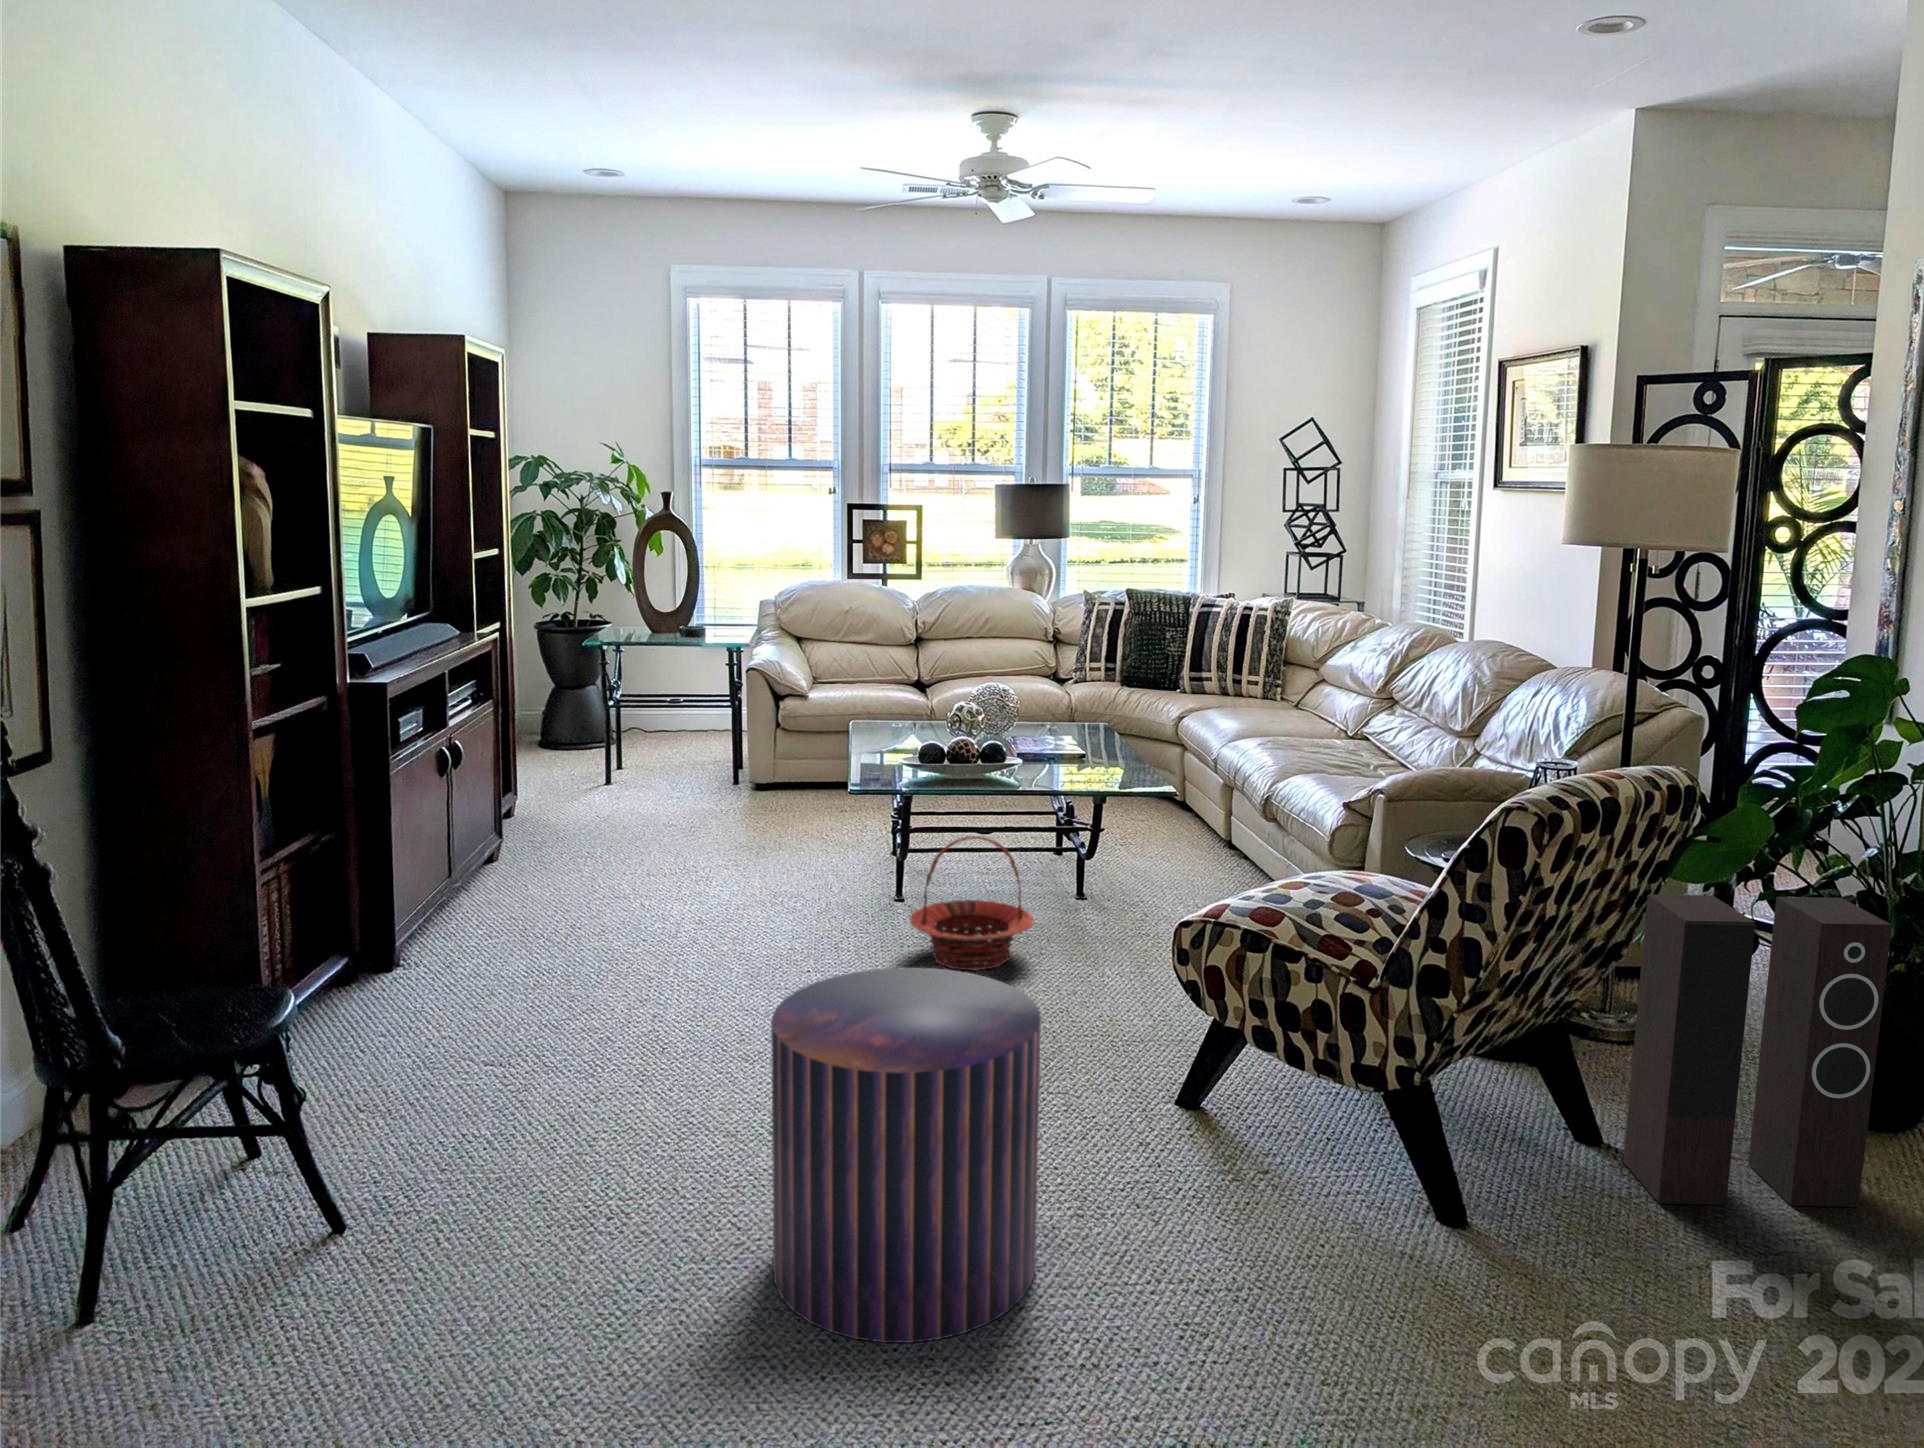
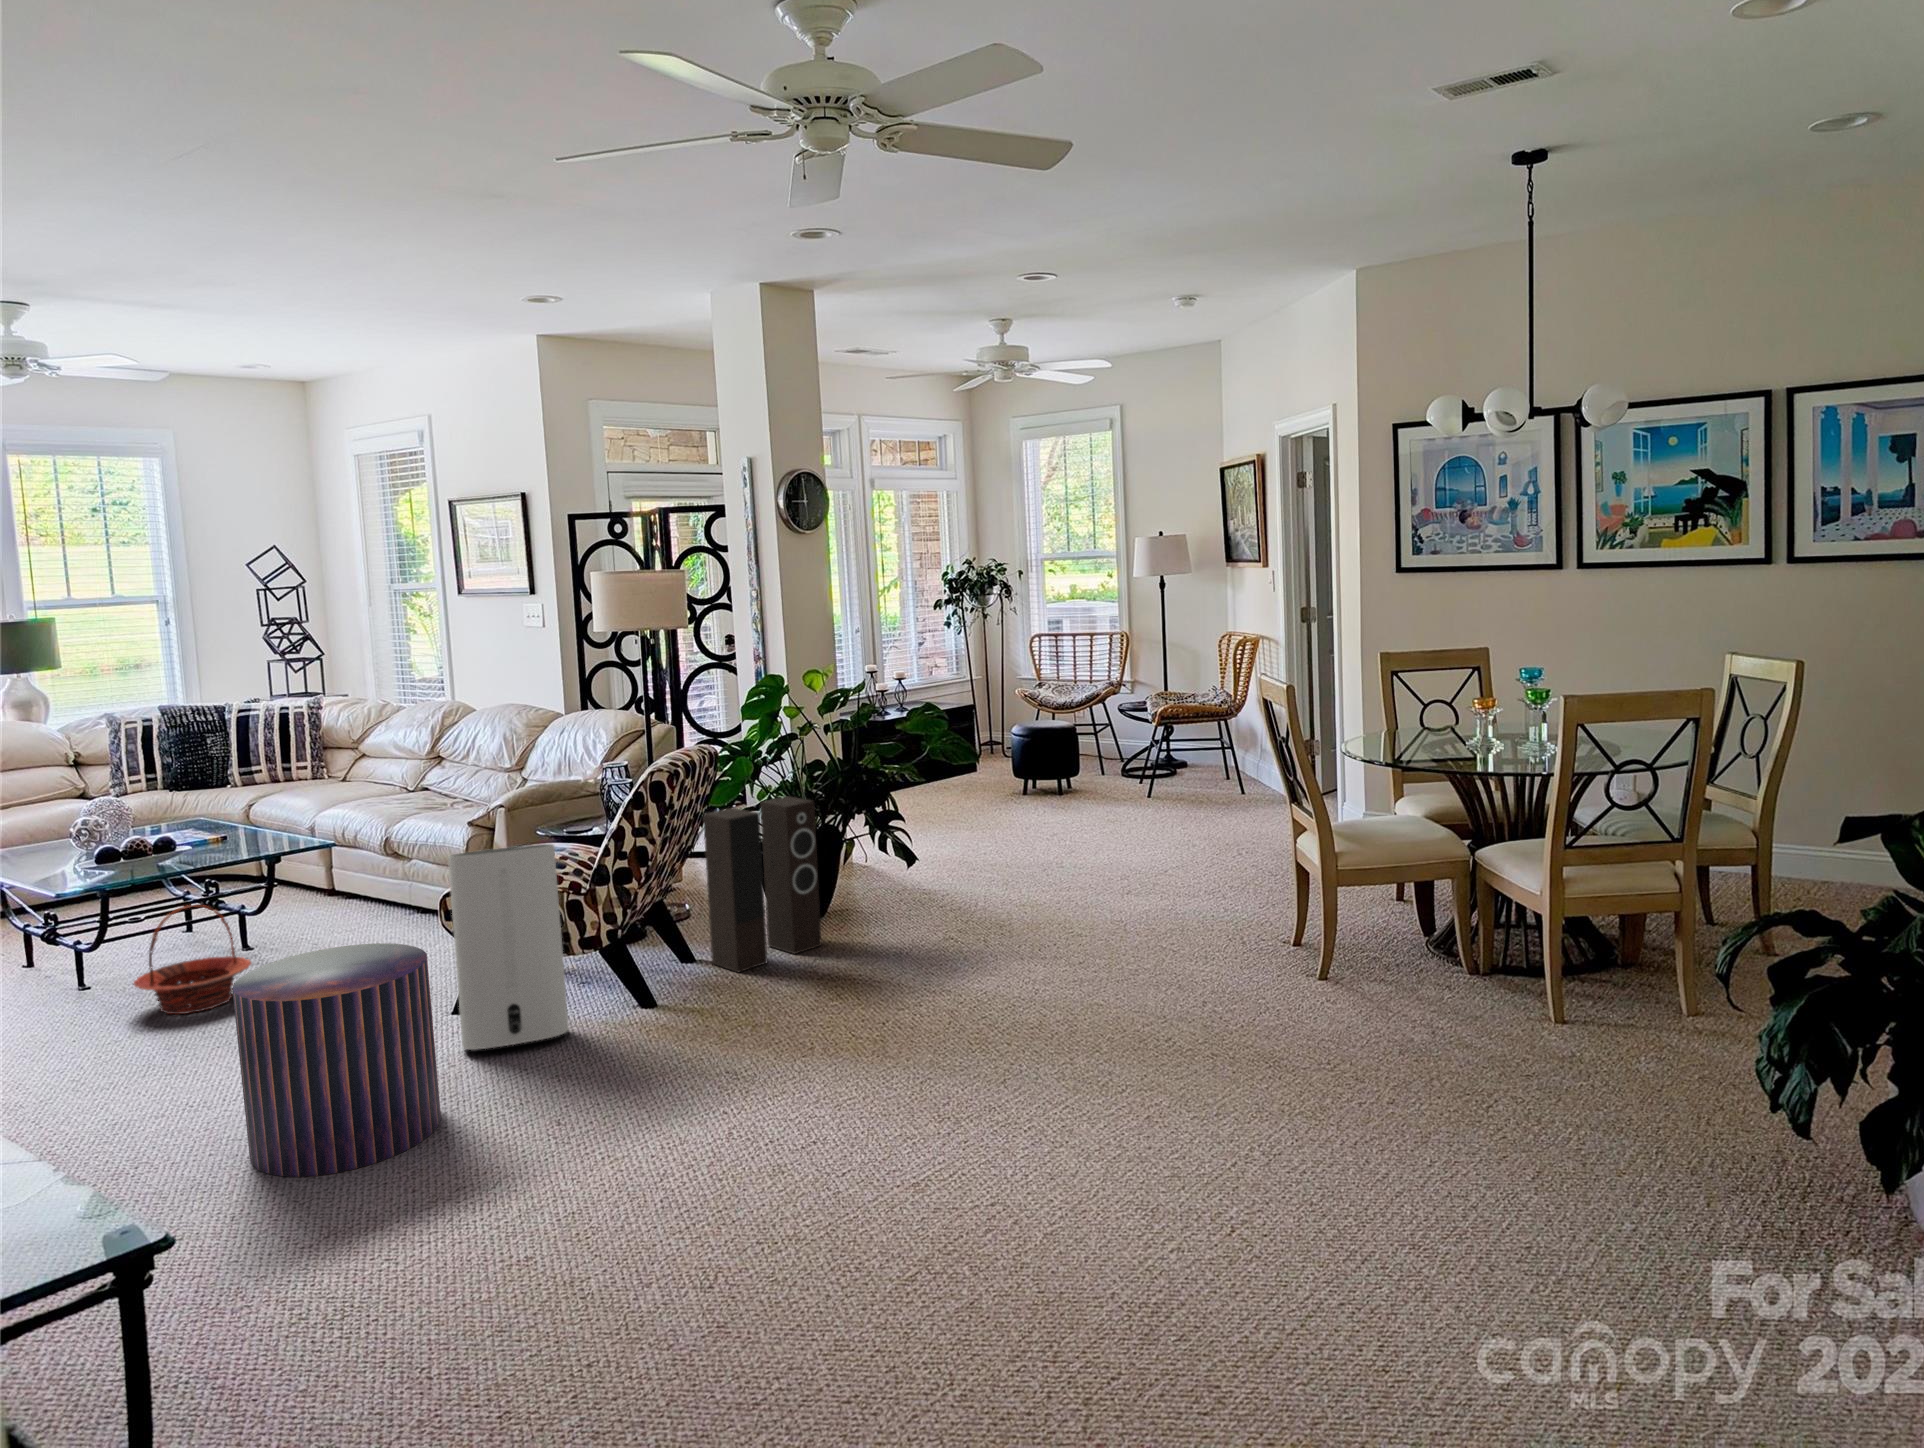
air purifier: none [1148,867,1337,1212] -> present [448,844,569,1050]

